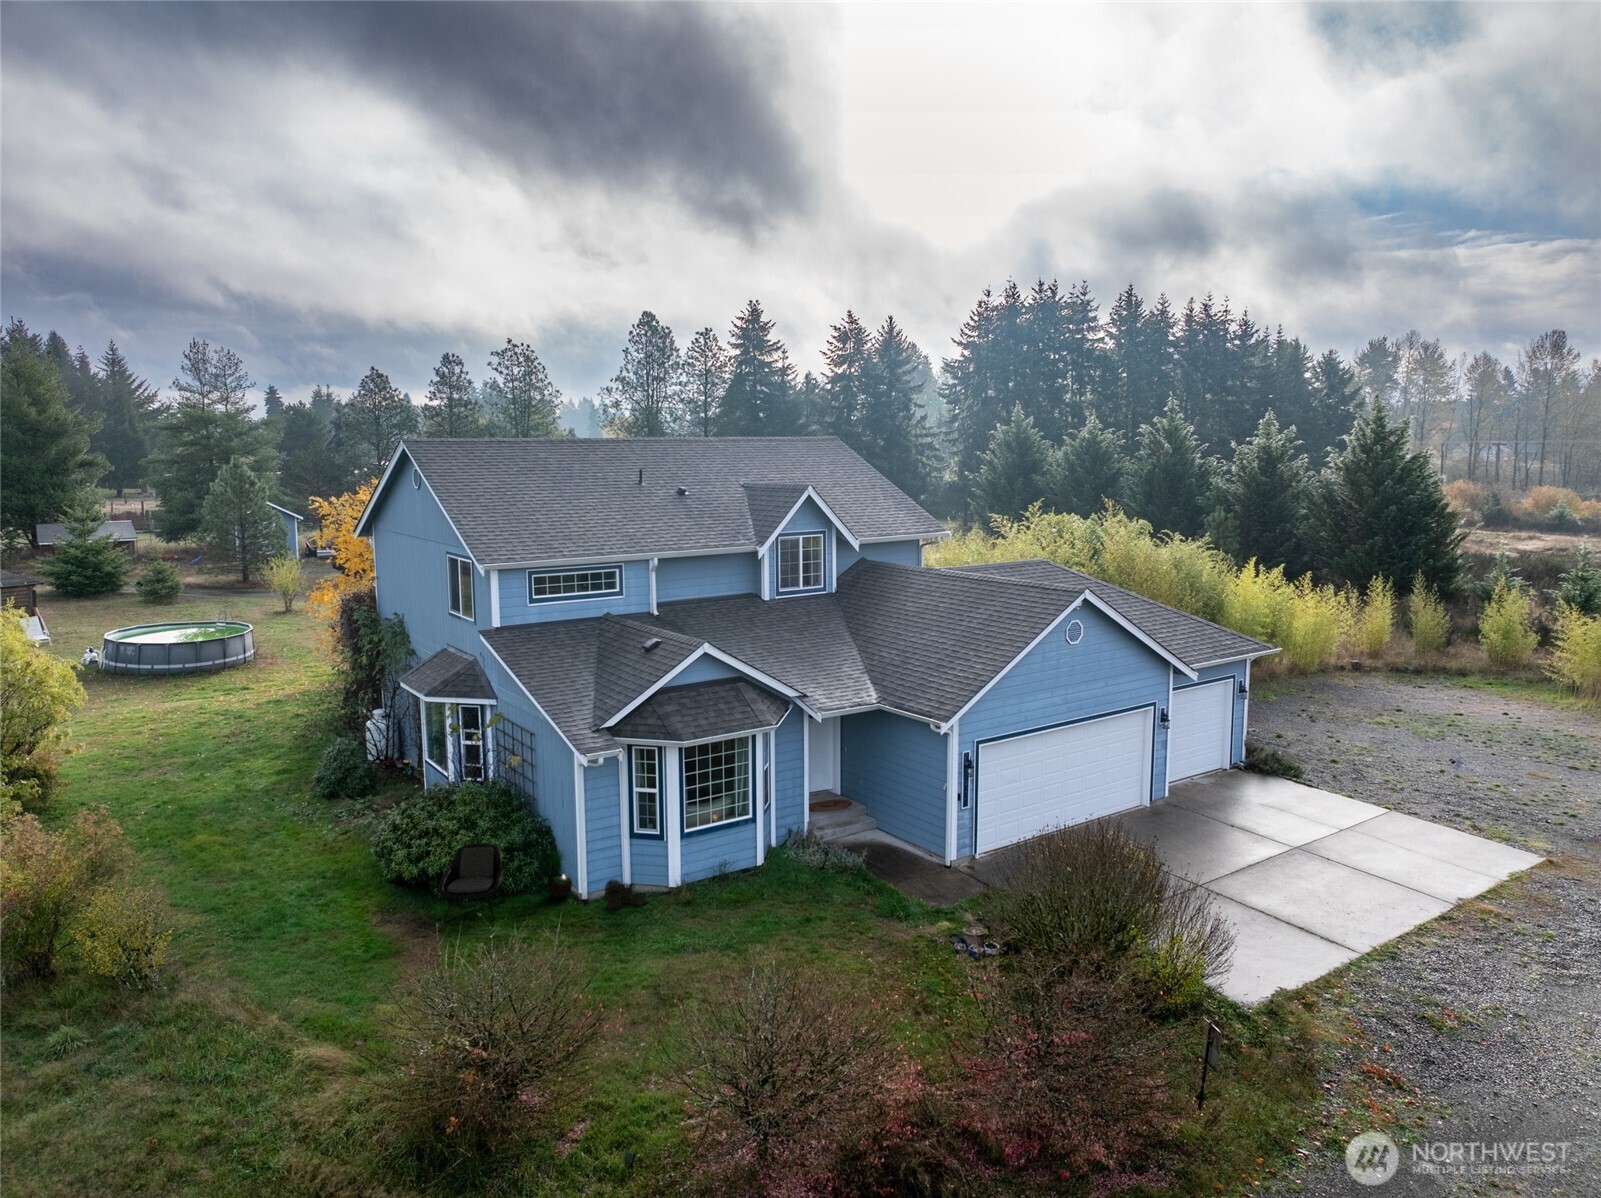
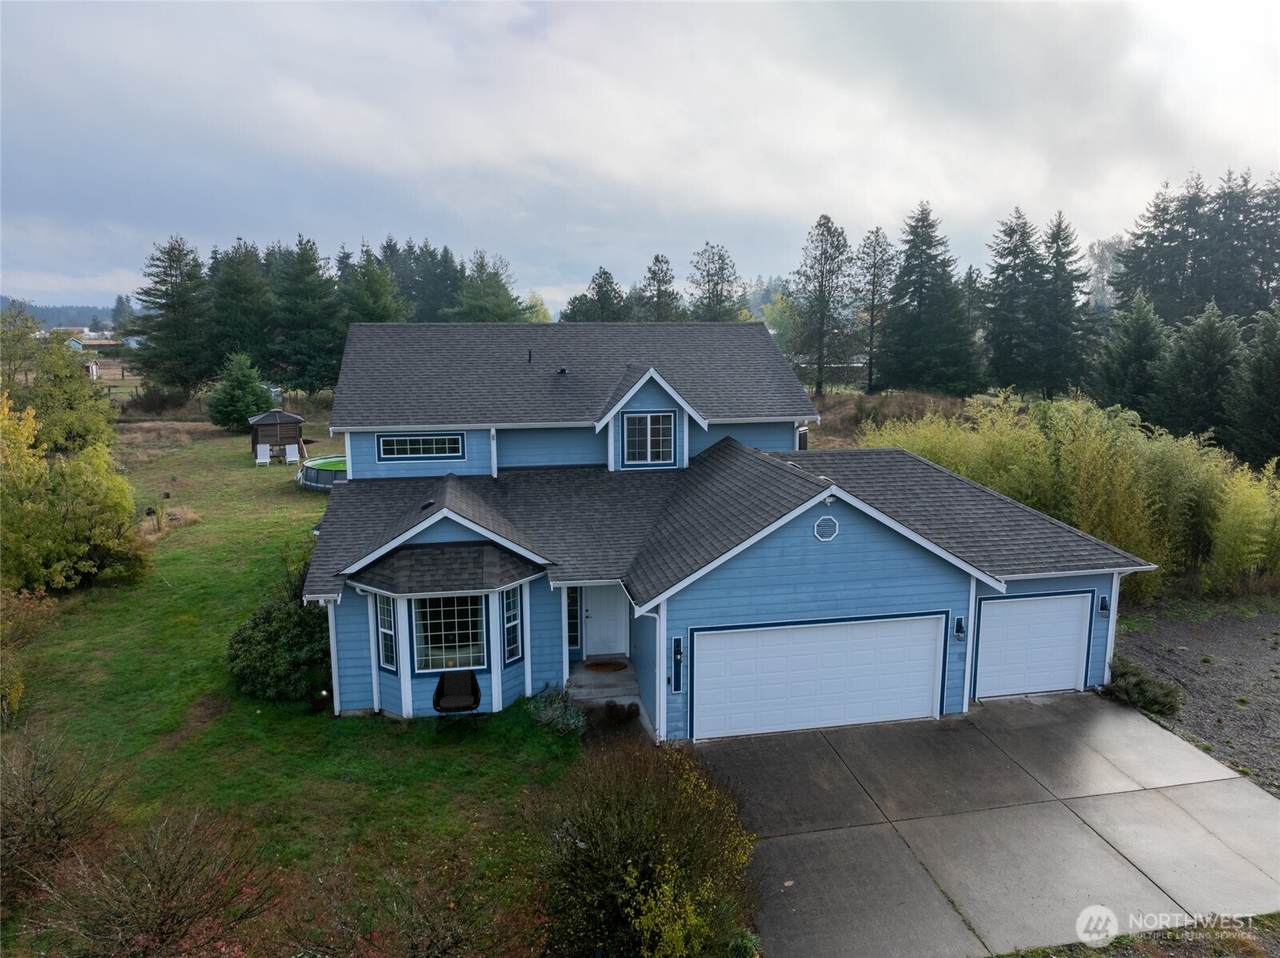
lounge chair: present [439,843,505,924] -> present [433,670,481,733]
woven basket: present [605,880,646,909] -> present [605,700,640,725]

